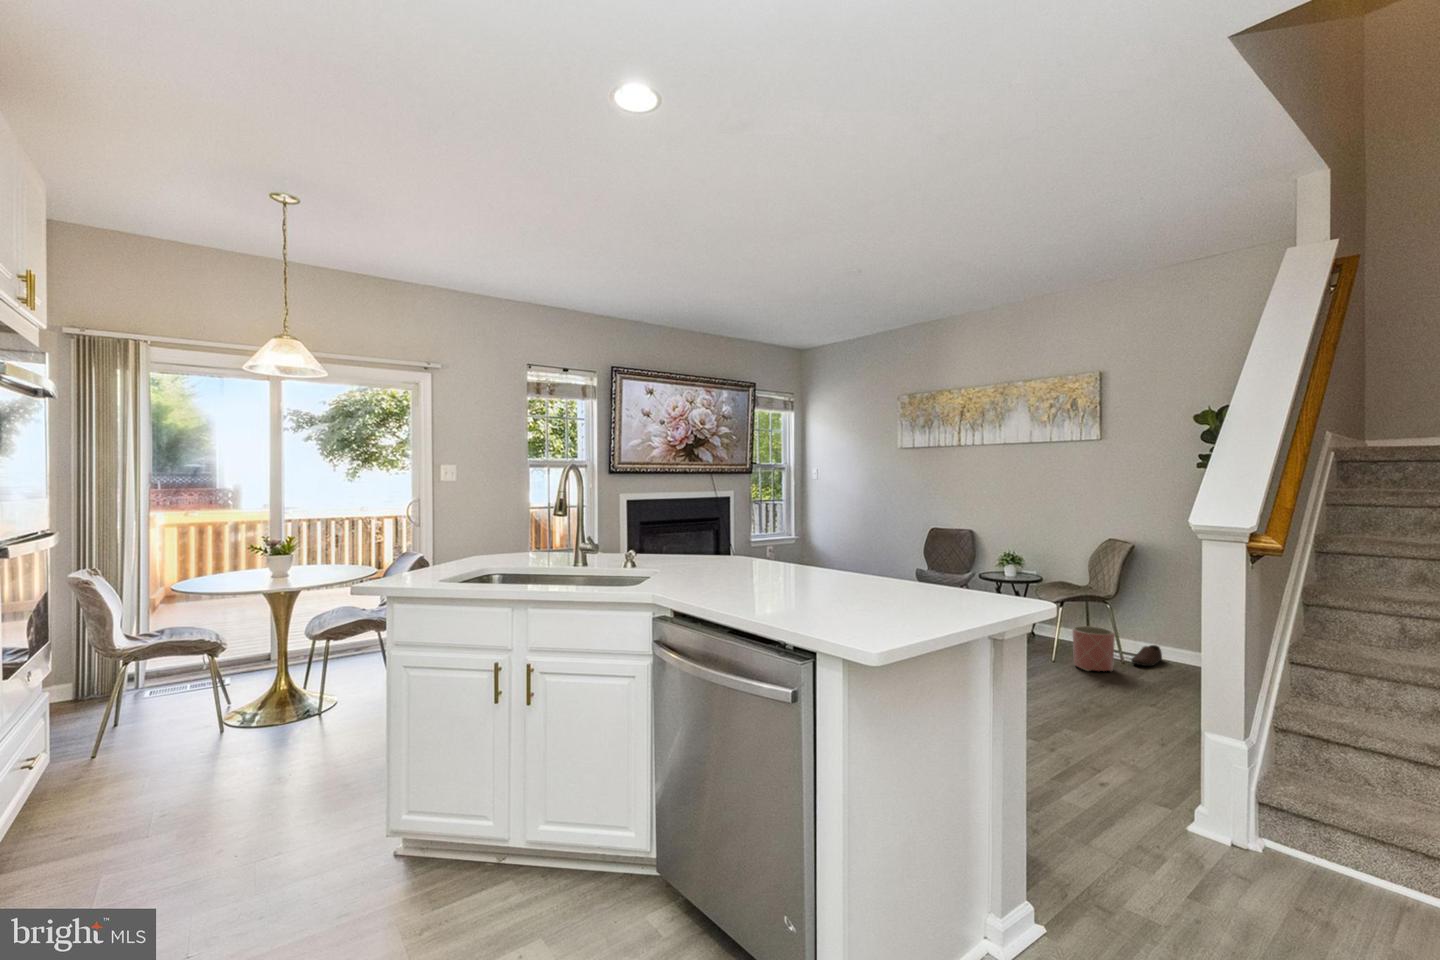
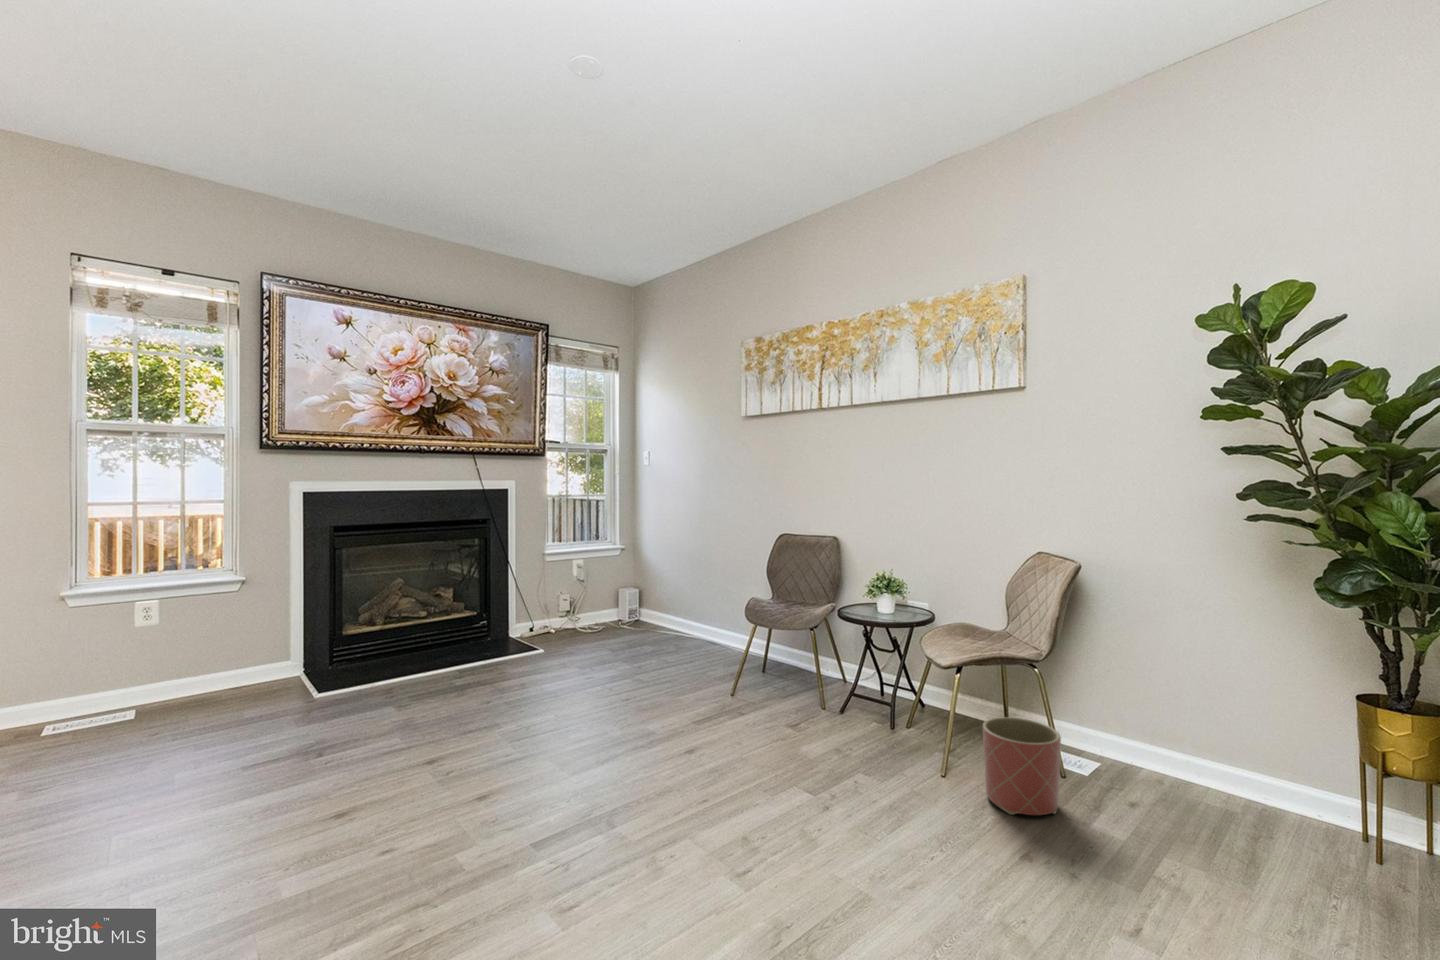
shoe: present [1131,645,1162,666] -> none [1088,745,1142,795]

